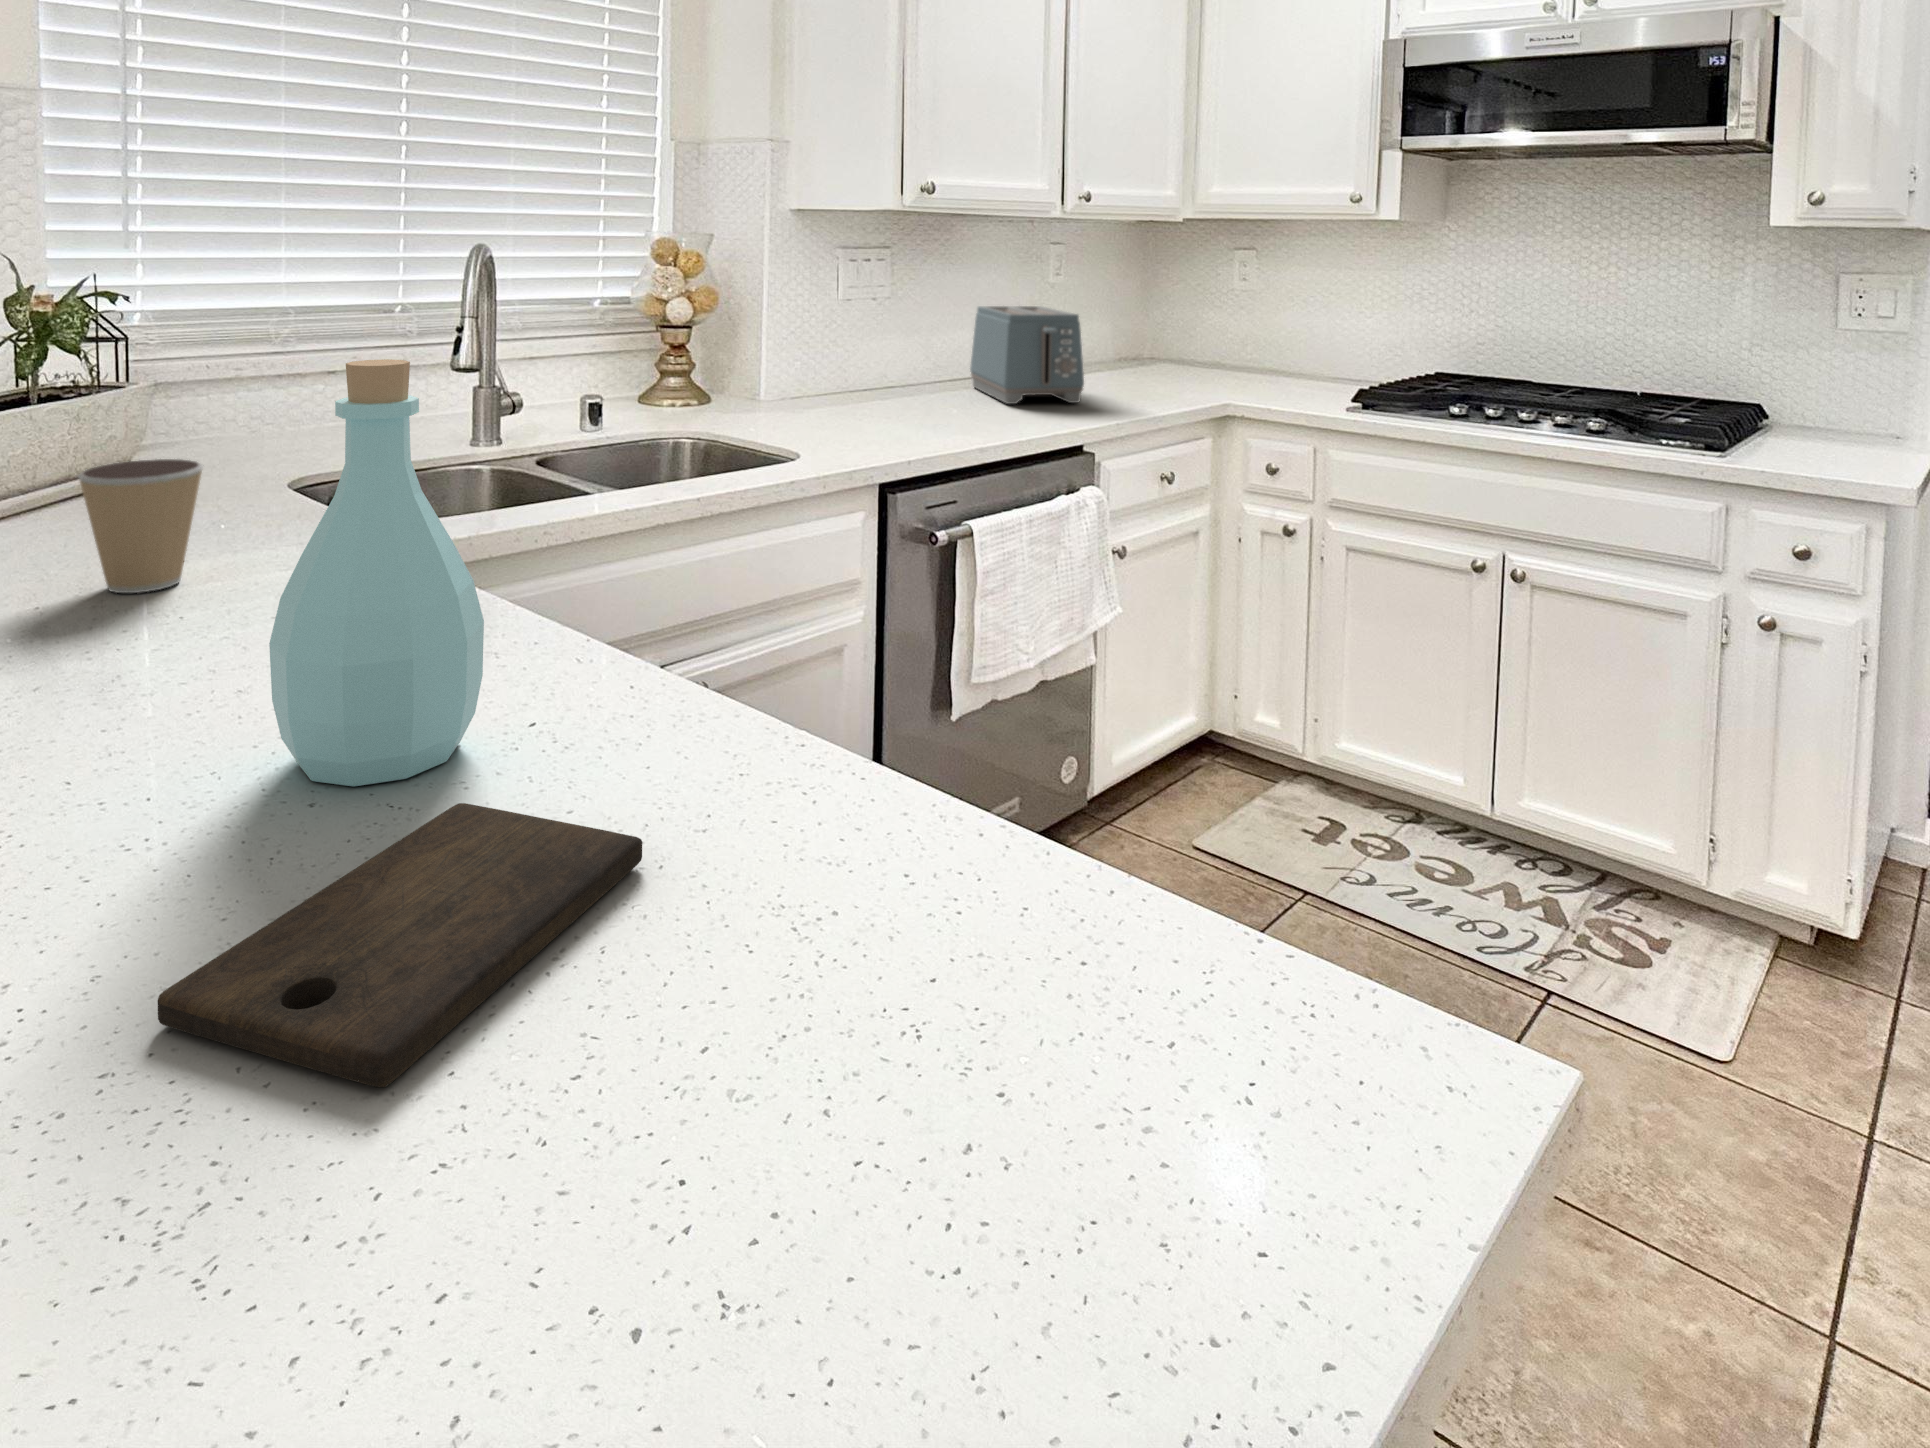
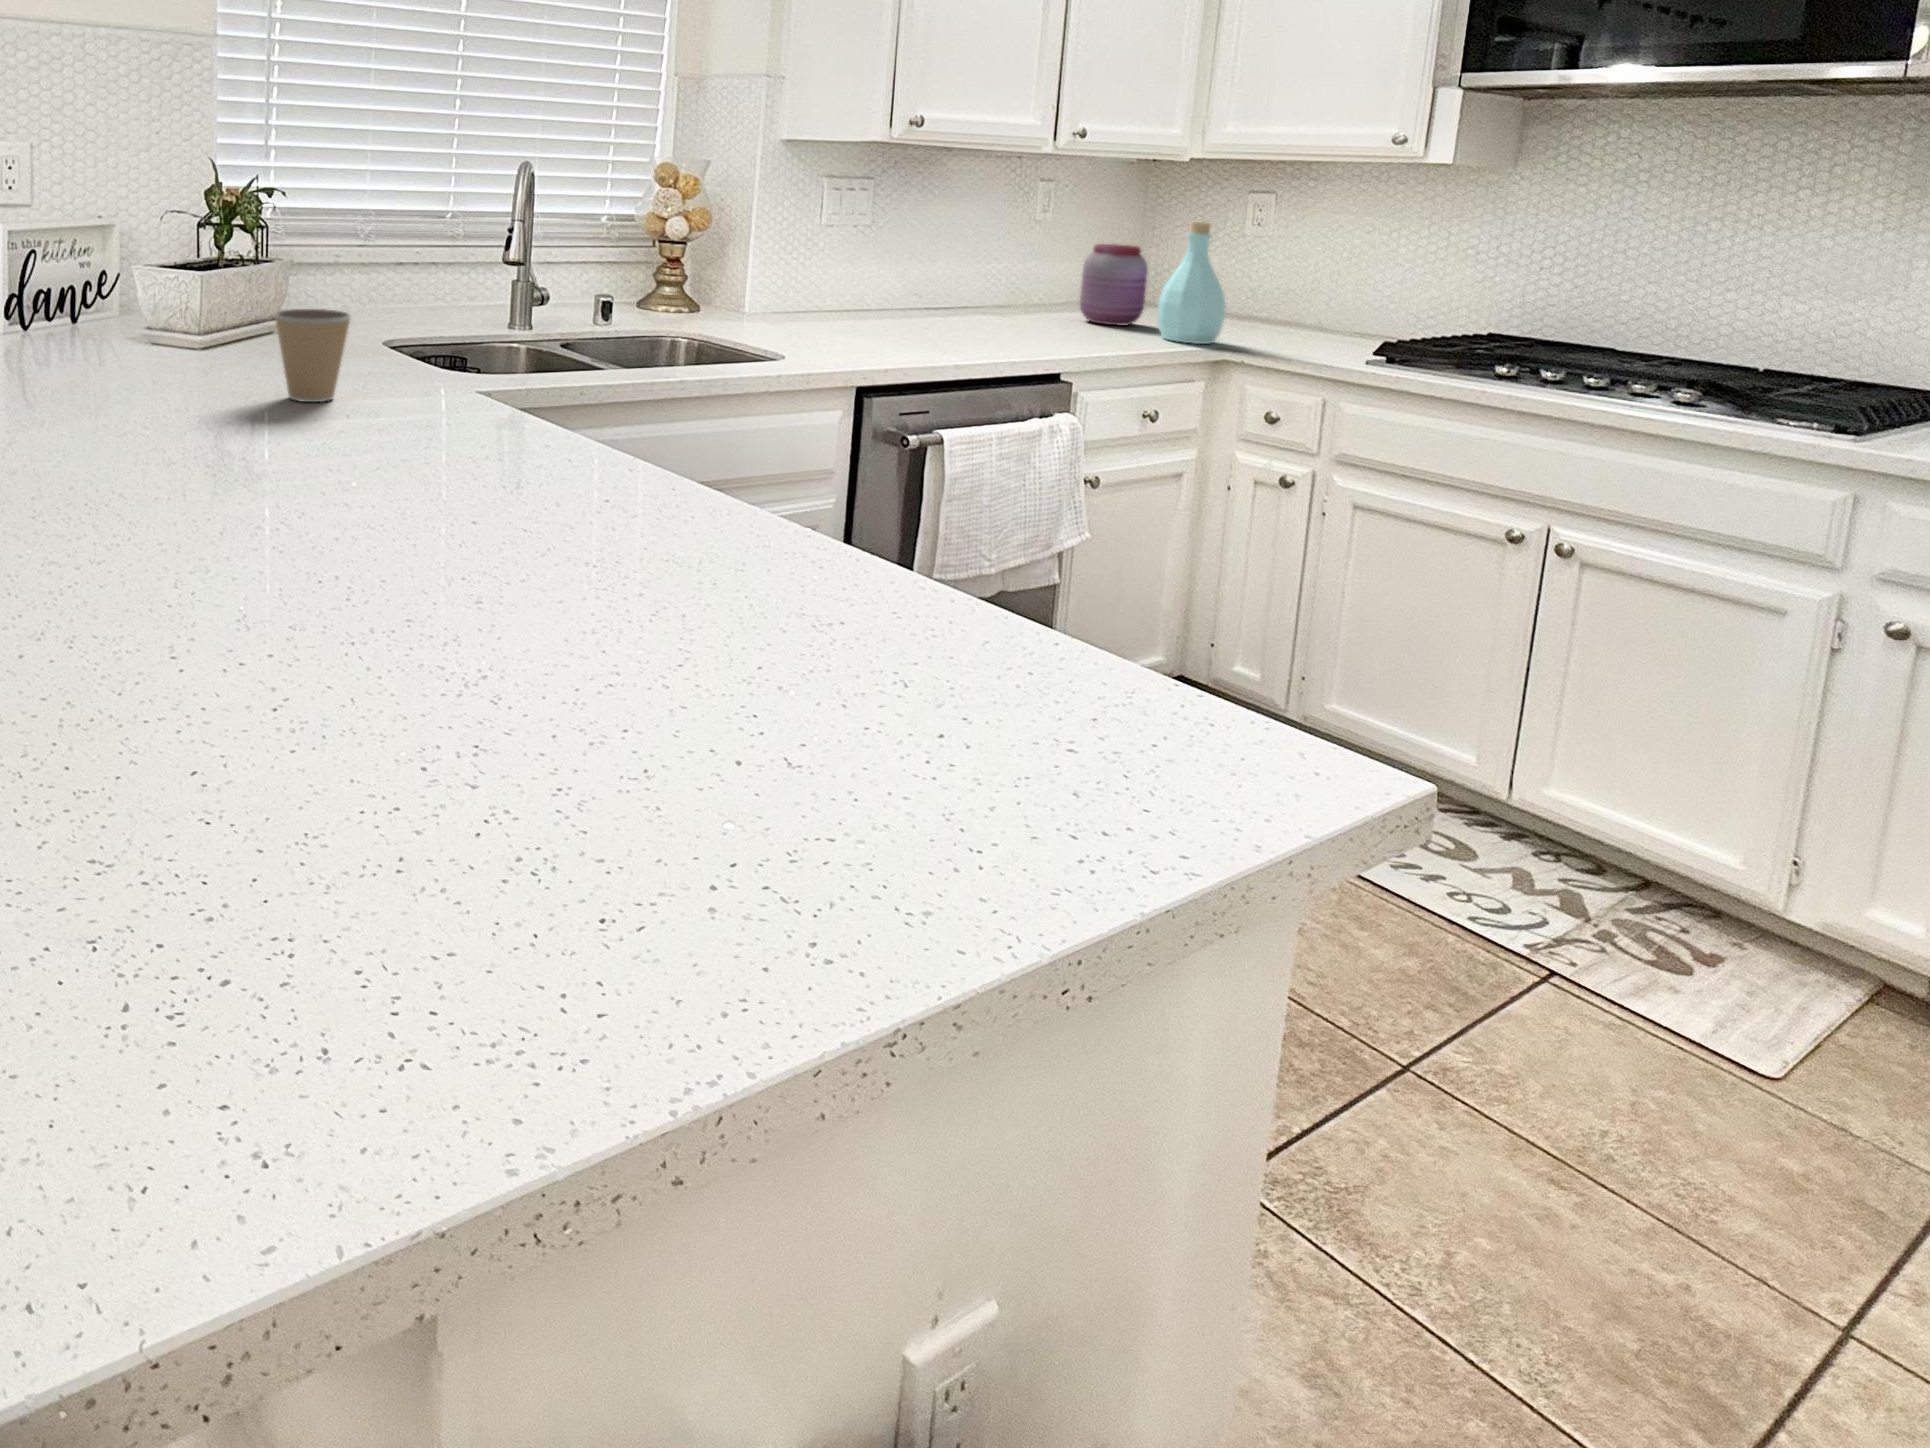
toaster: present [970,306,1084,404] -> none [947,237,1066,335]
jar: none [1095,307,1154,387] -> present [1080,244,1148,325]
bottle: present [269,359,484,786] -> present [1157,222,1226,344]
cutting board: present [158,803,642,1087] -> none [417,539,699,666]

